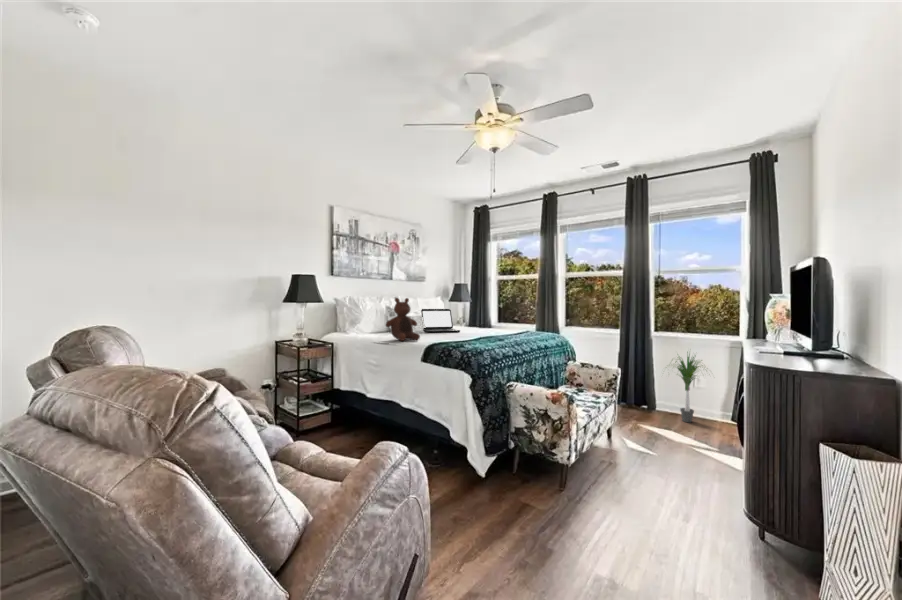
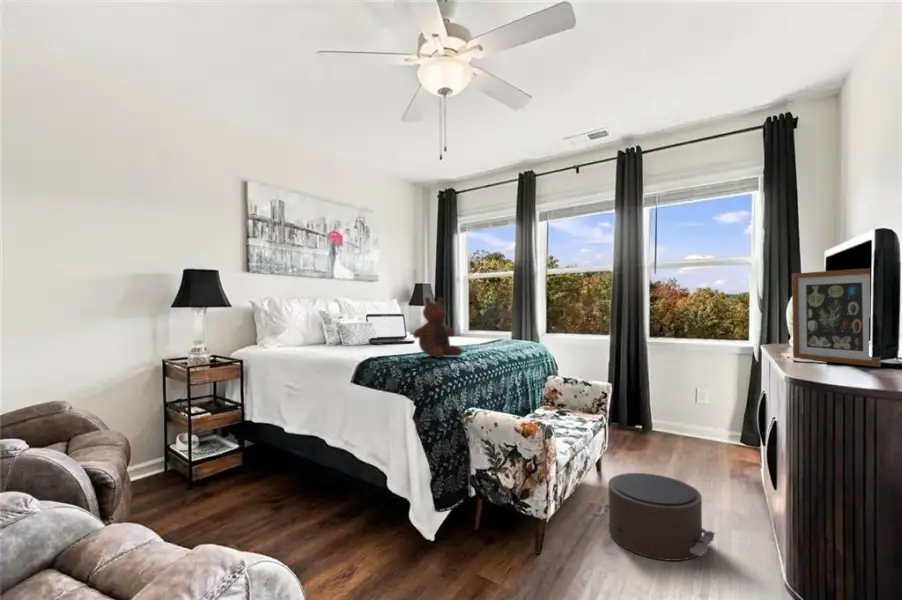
picture frame: none [763,283,829,358] -> present [792,268,880,367]
stuffed bear: present [386,298,420,341] -> present [413,297,462,358]
potted plant: present [675,352,699,422] -> none [662,356,730,450]
pouf: none [601,435,698,499] -> present [590,473,715,561]

